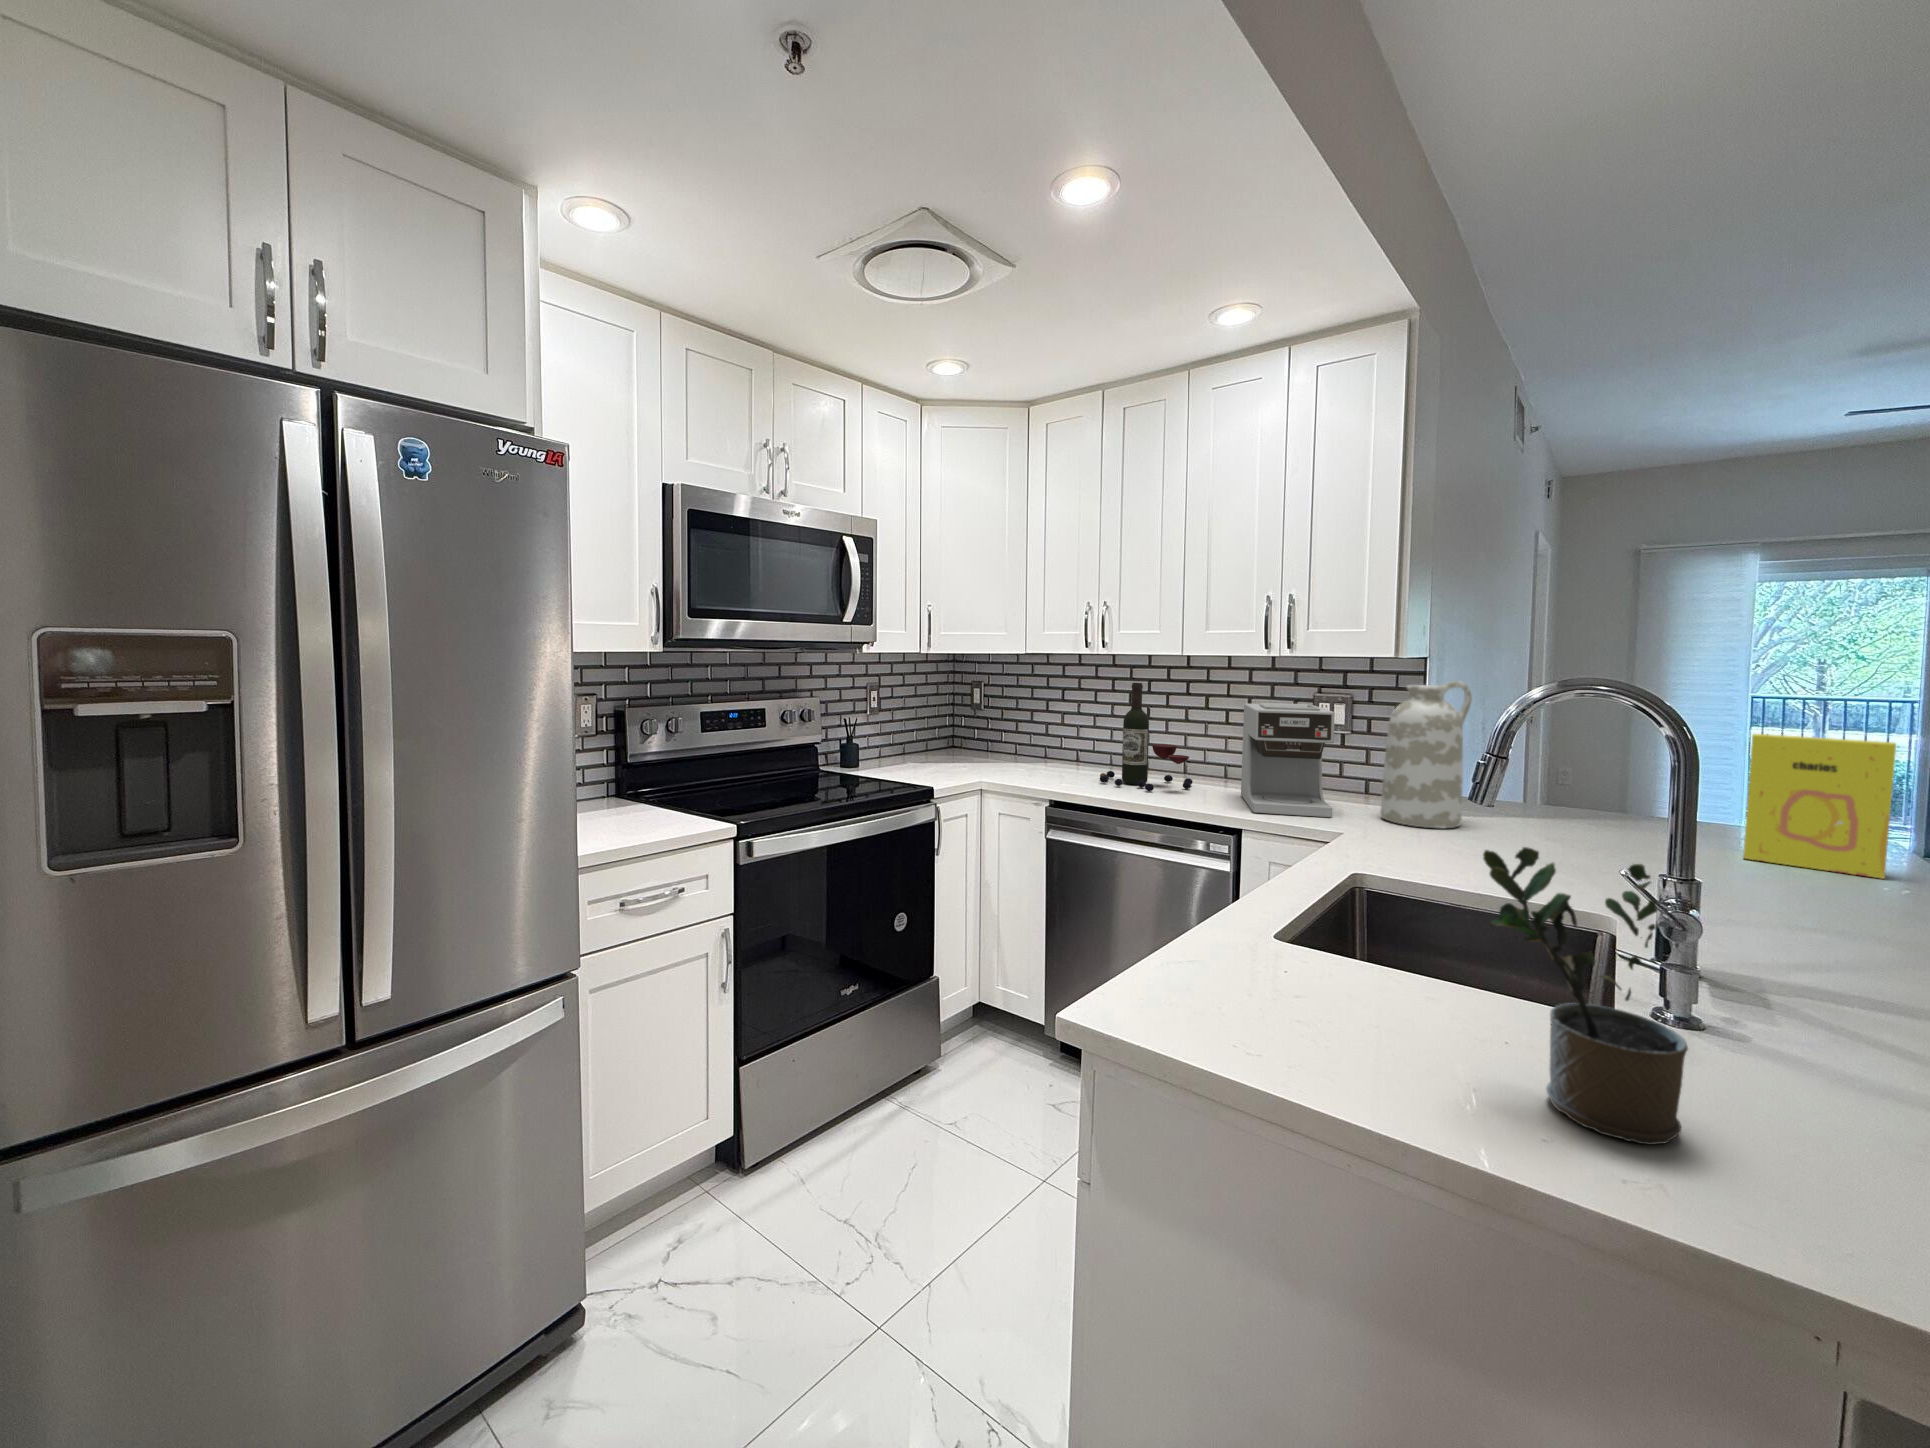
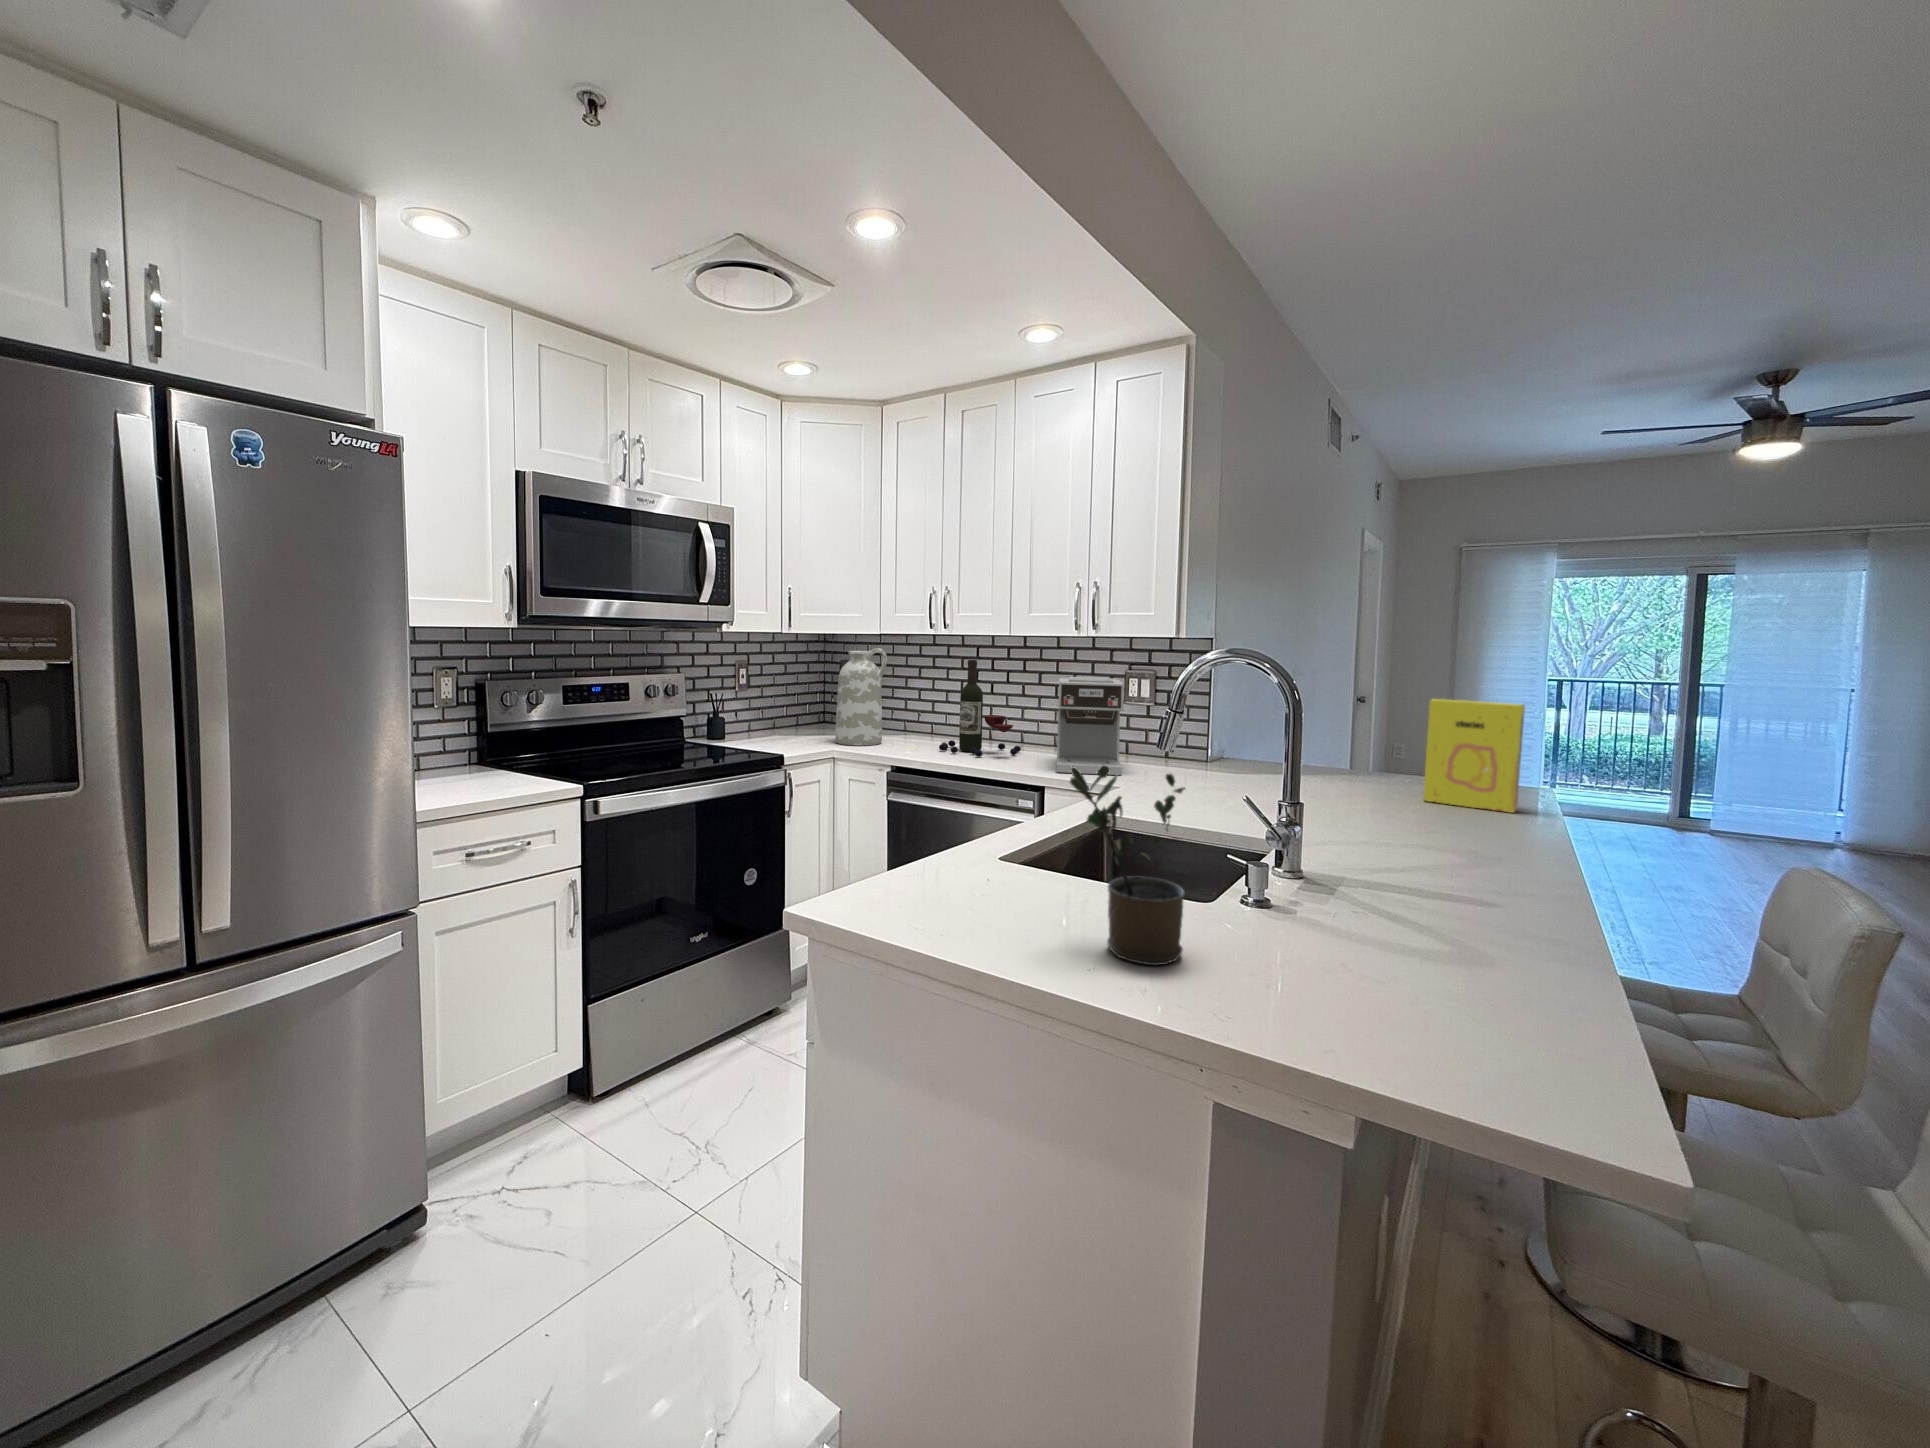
vase: present [1380,681,1472,828] -> present [836,648,887,746]

